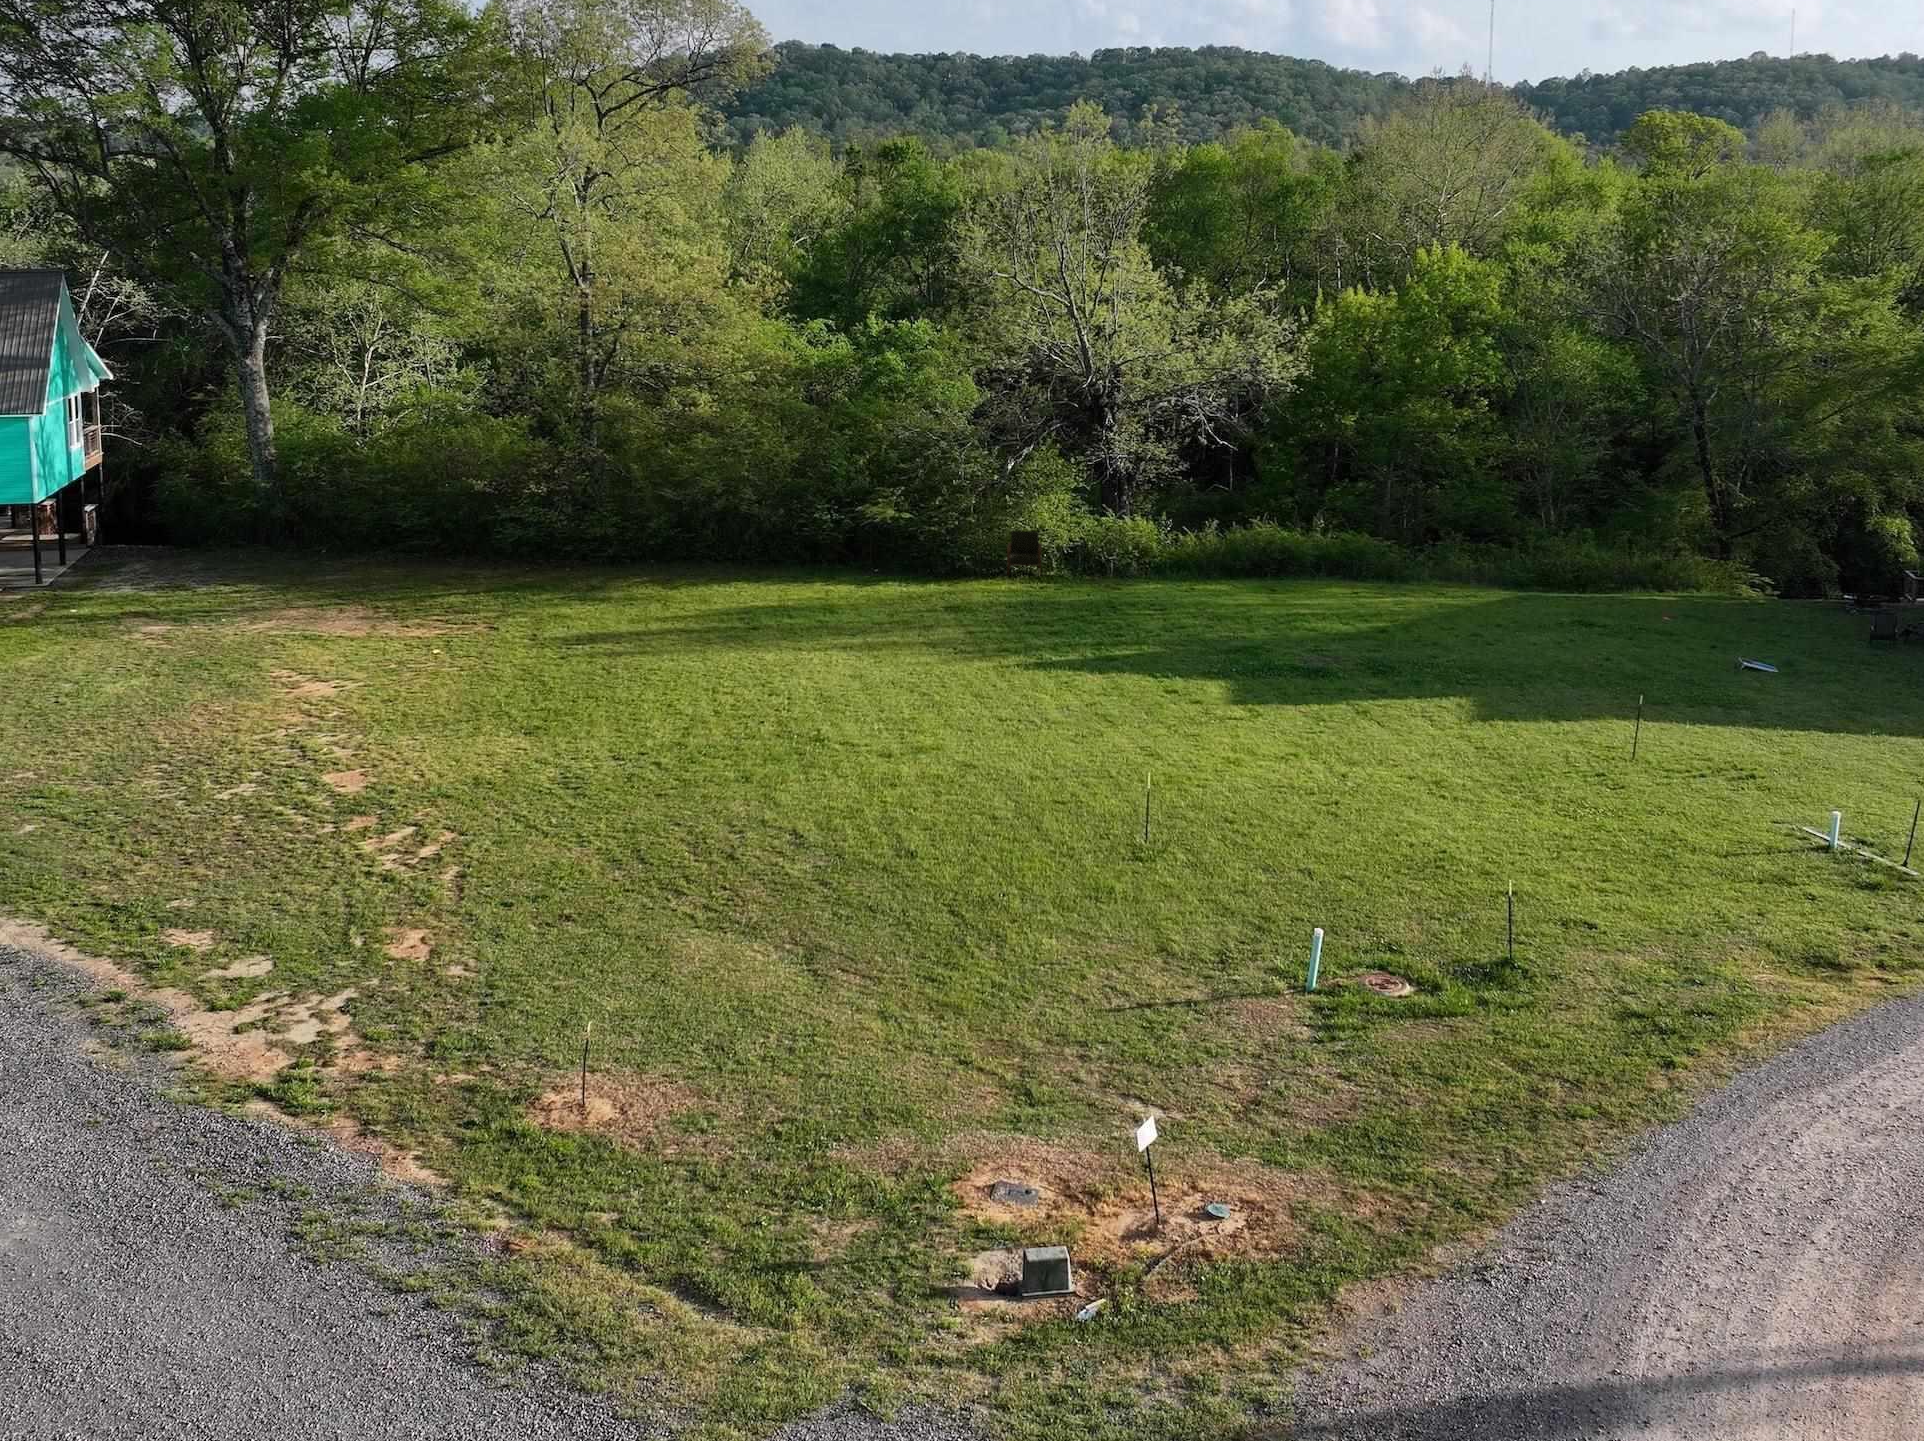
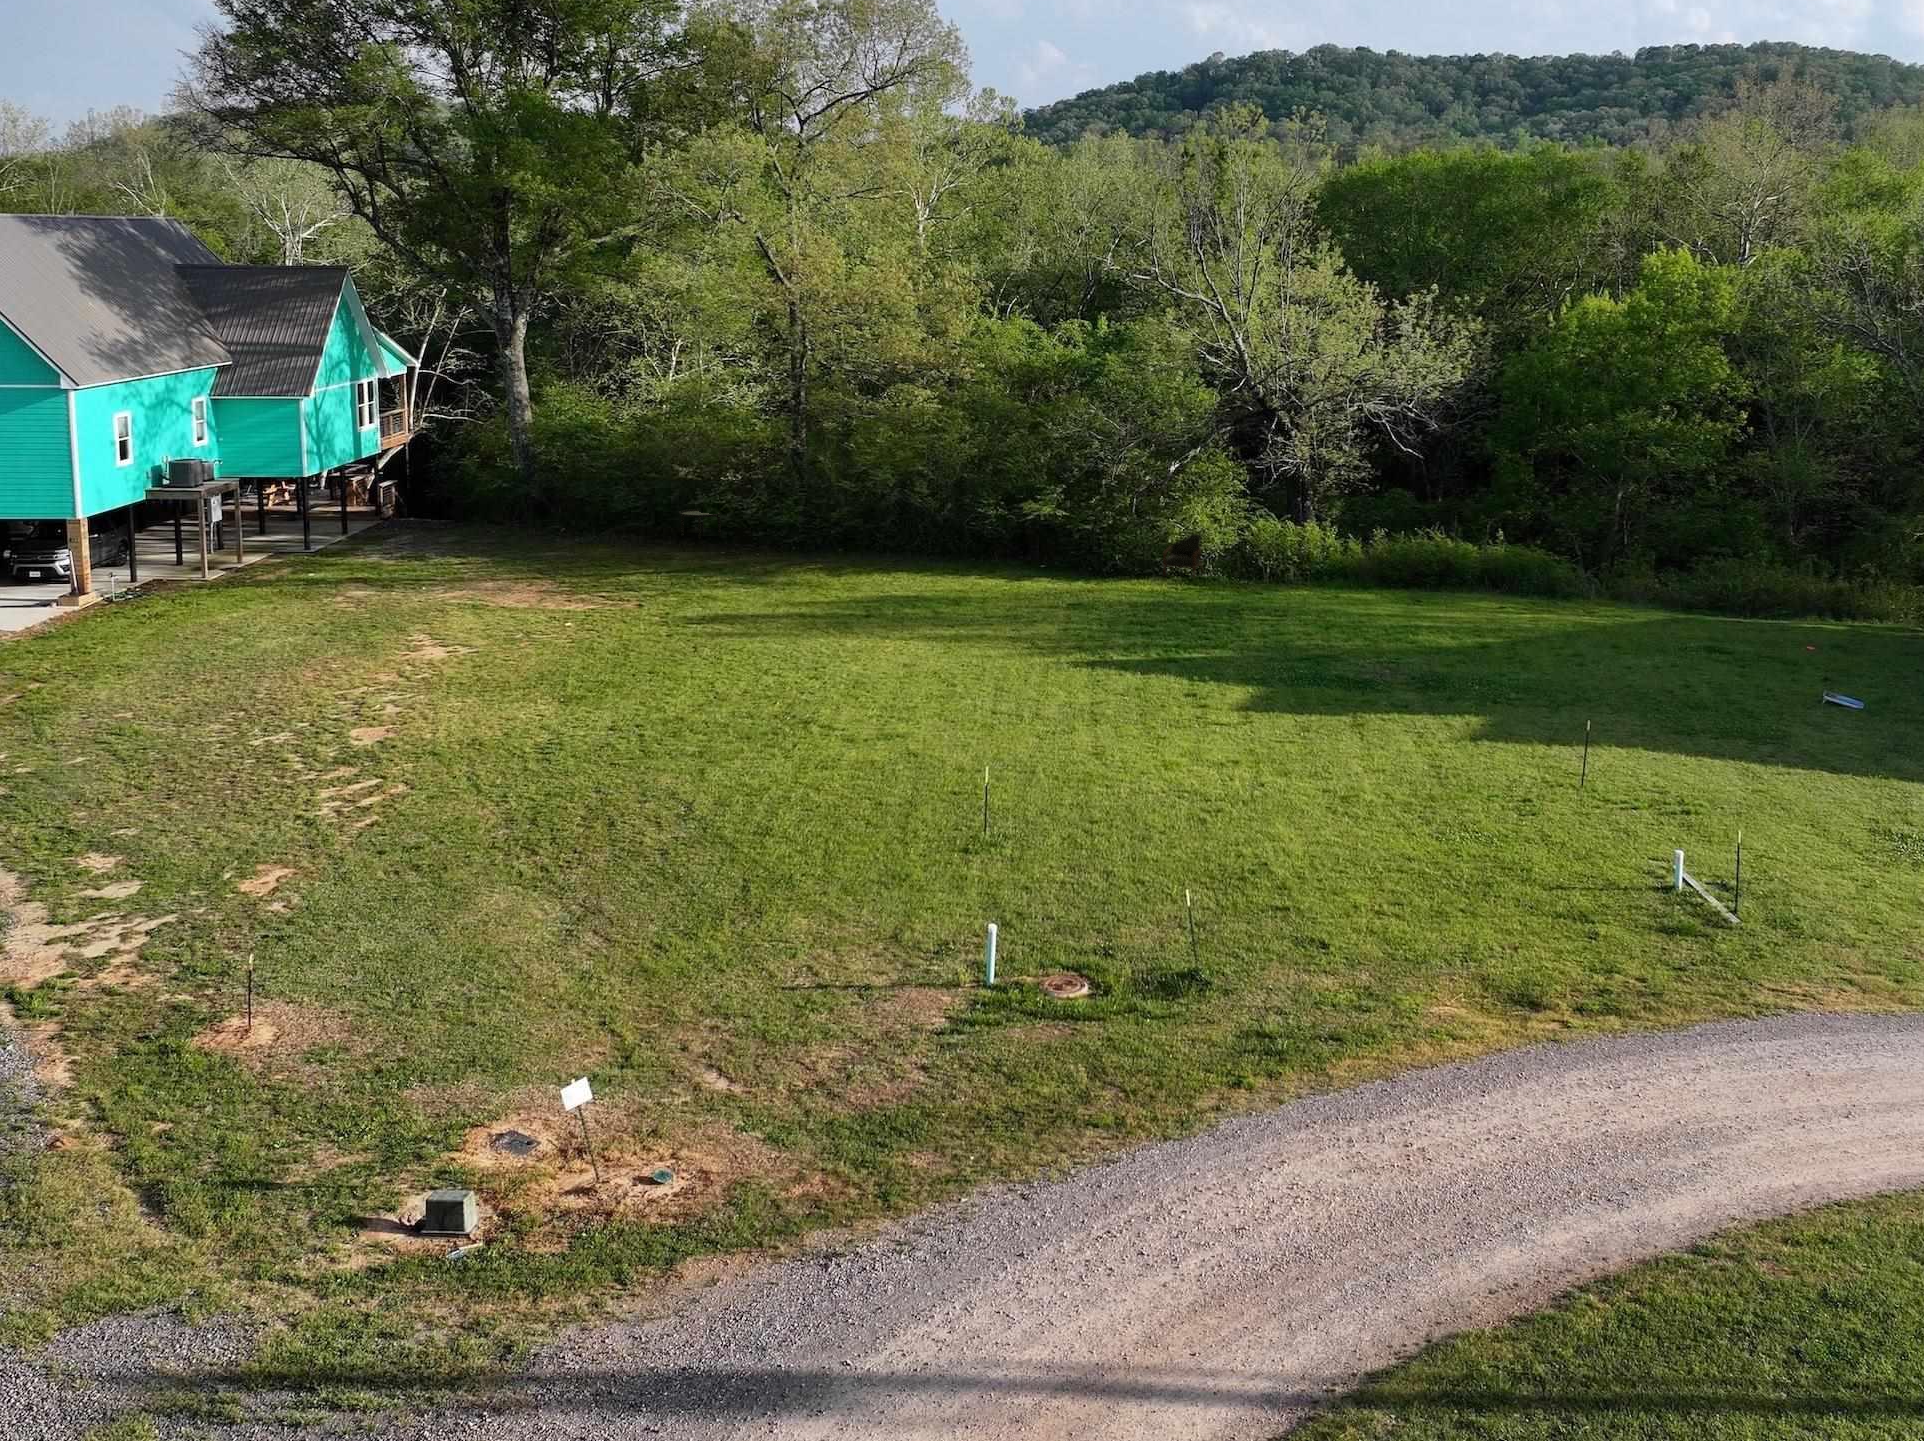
round table: none [456,527,504,560] -> present [679,509,721,539]

